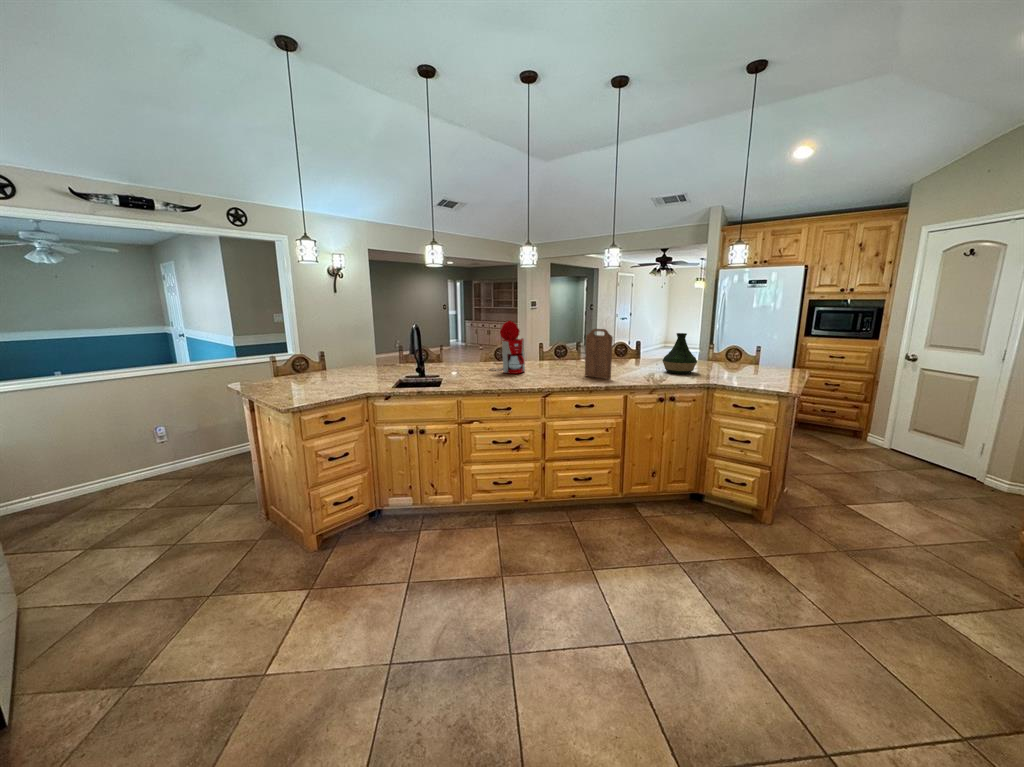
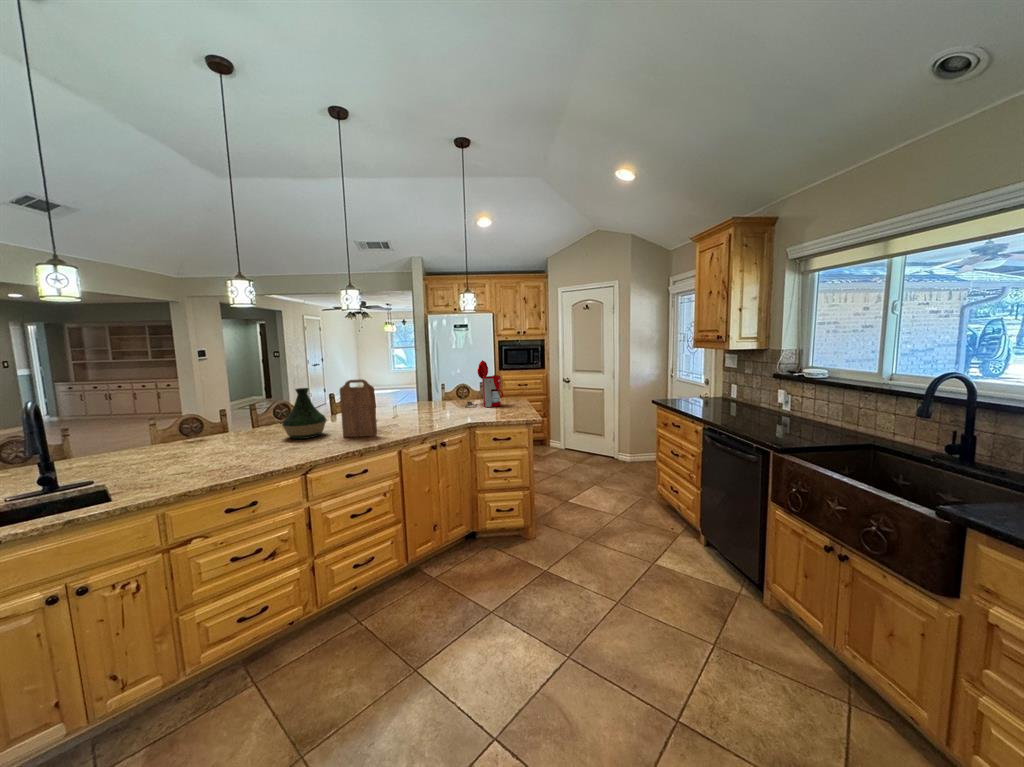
coffee maker: present [490,321,525,374] -> present [465,360,503,408]
vase: present [662,333,697,374] -> present [282,388,327,439]

